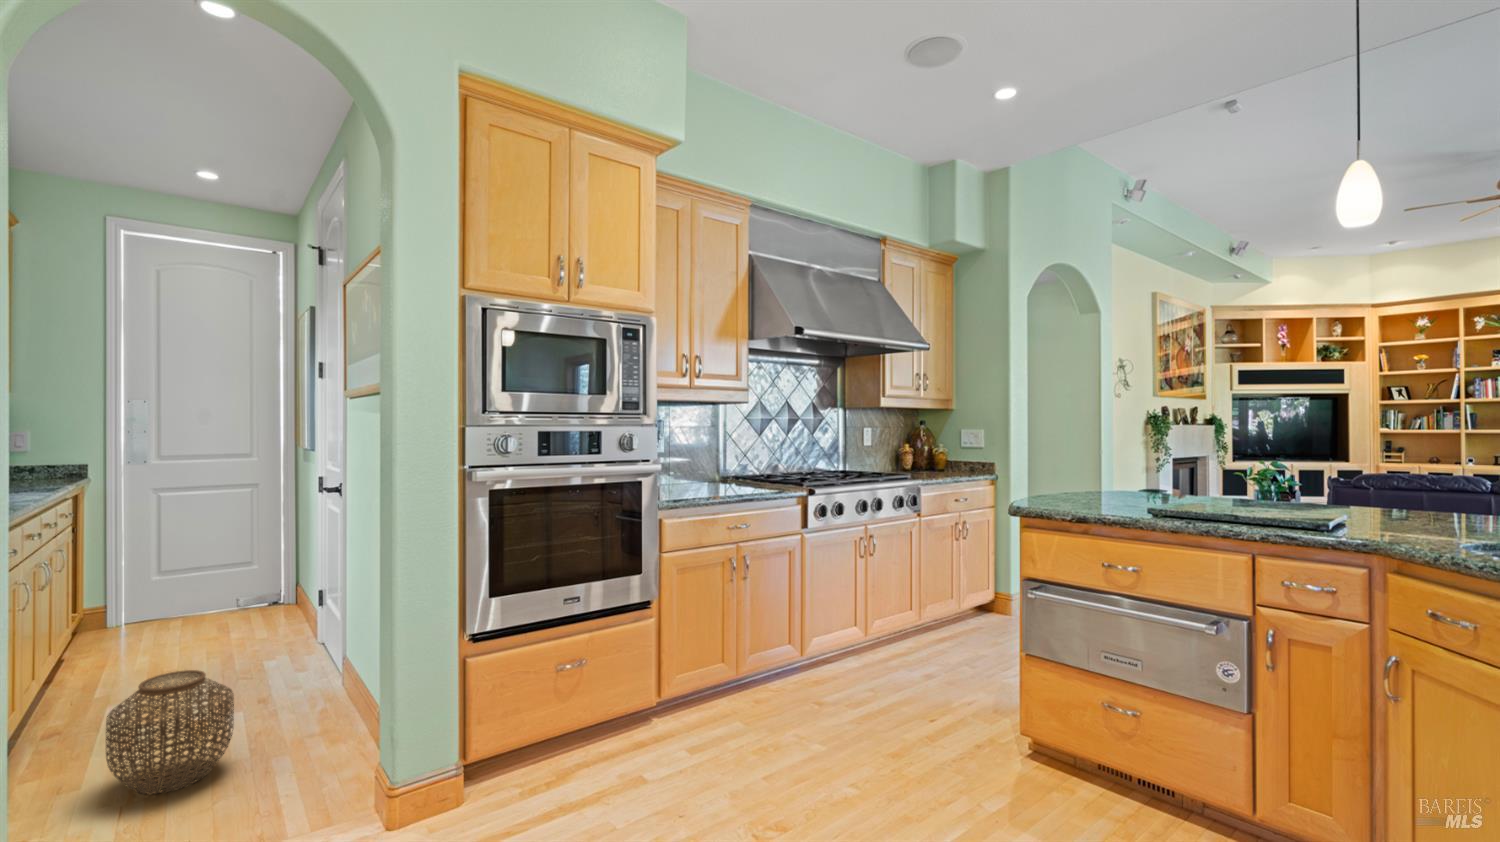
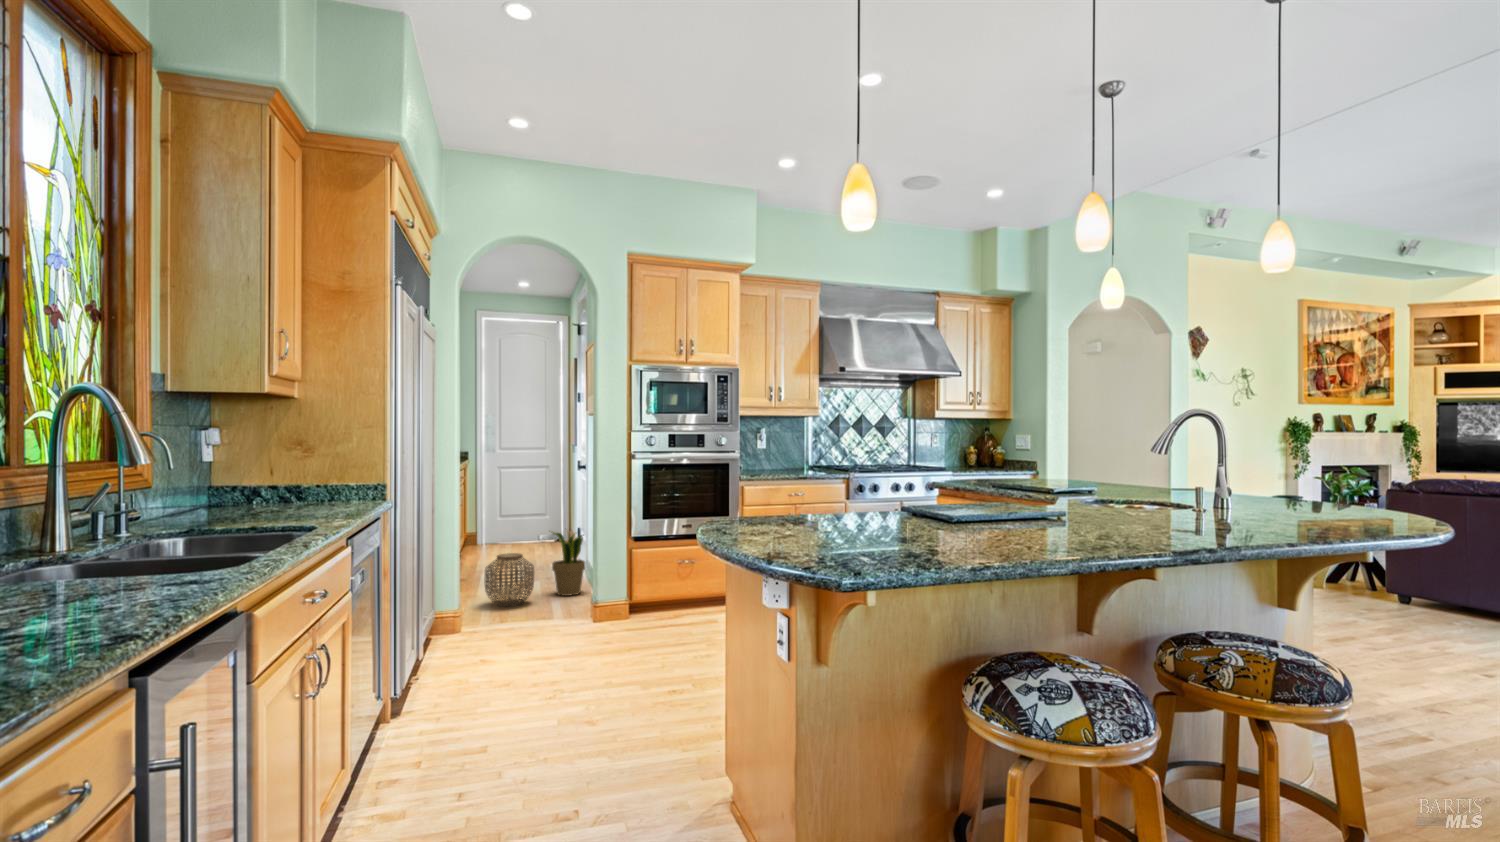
potted plant: none [264,601,346,730] -> present [552,532,585,596]

